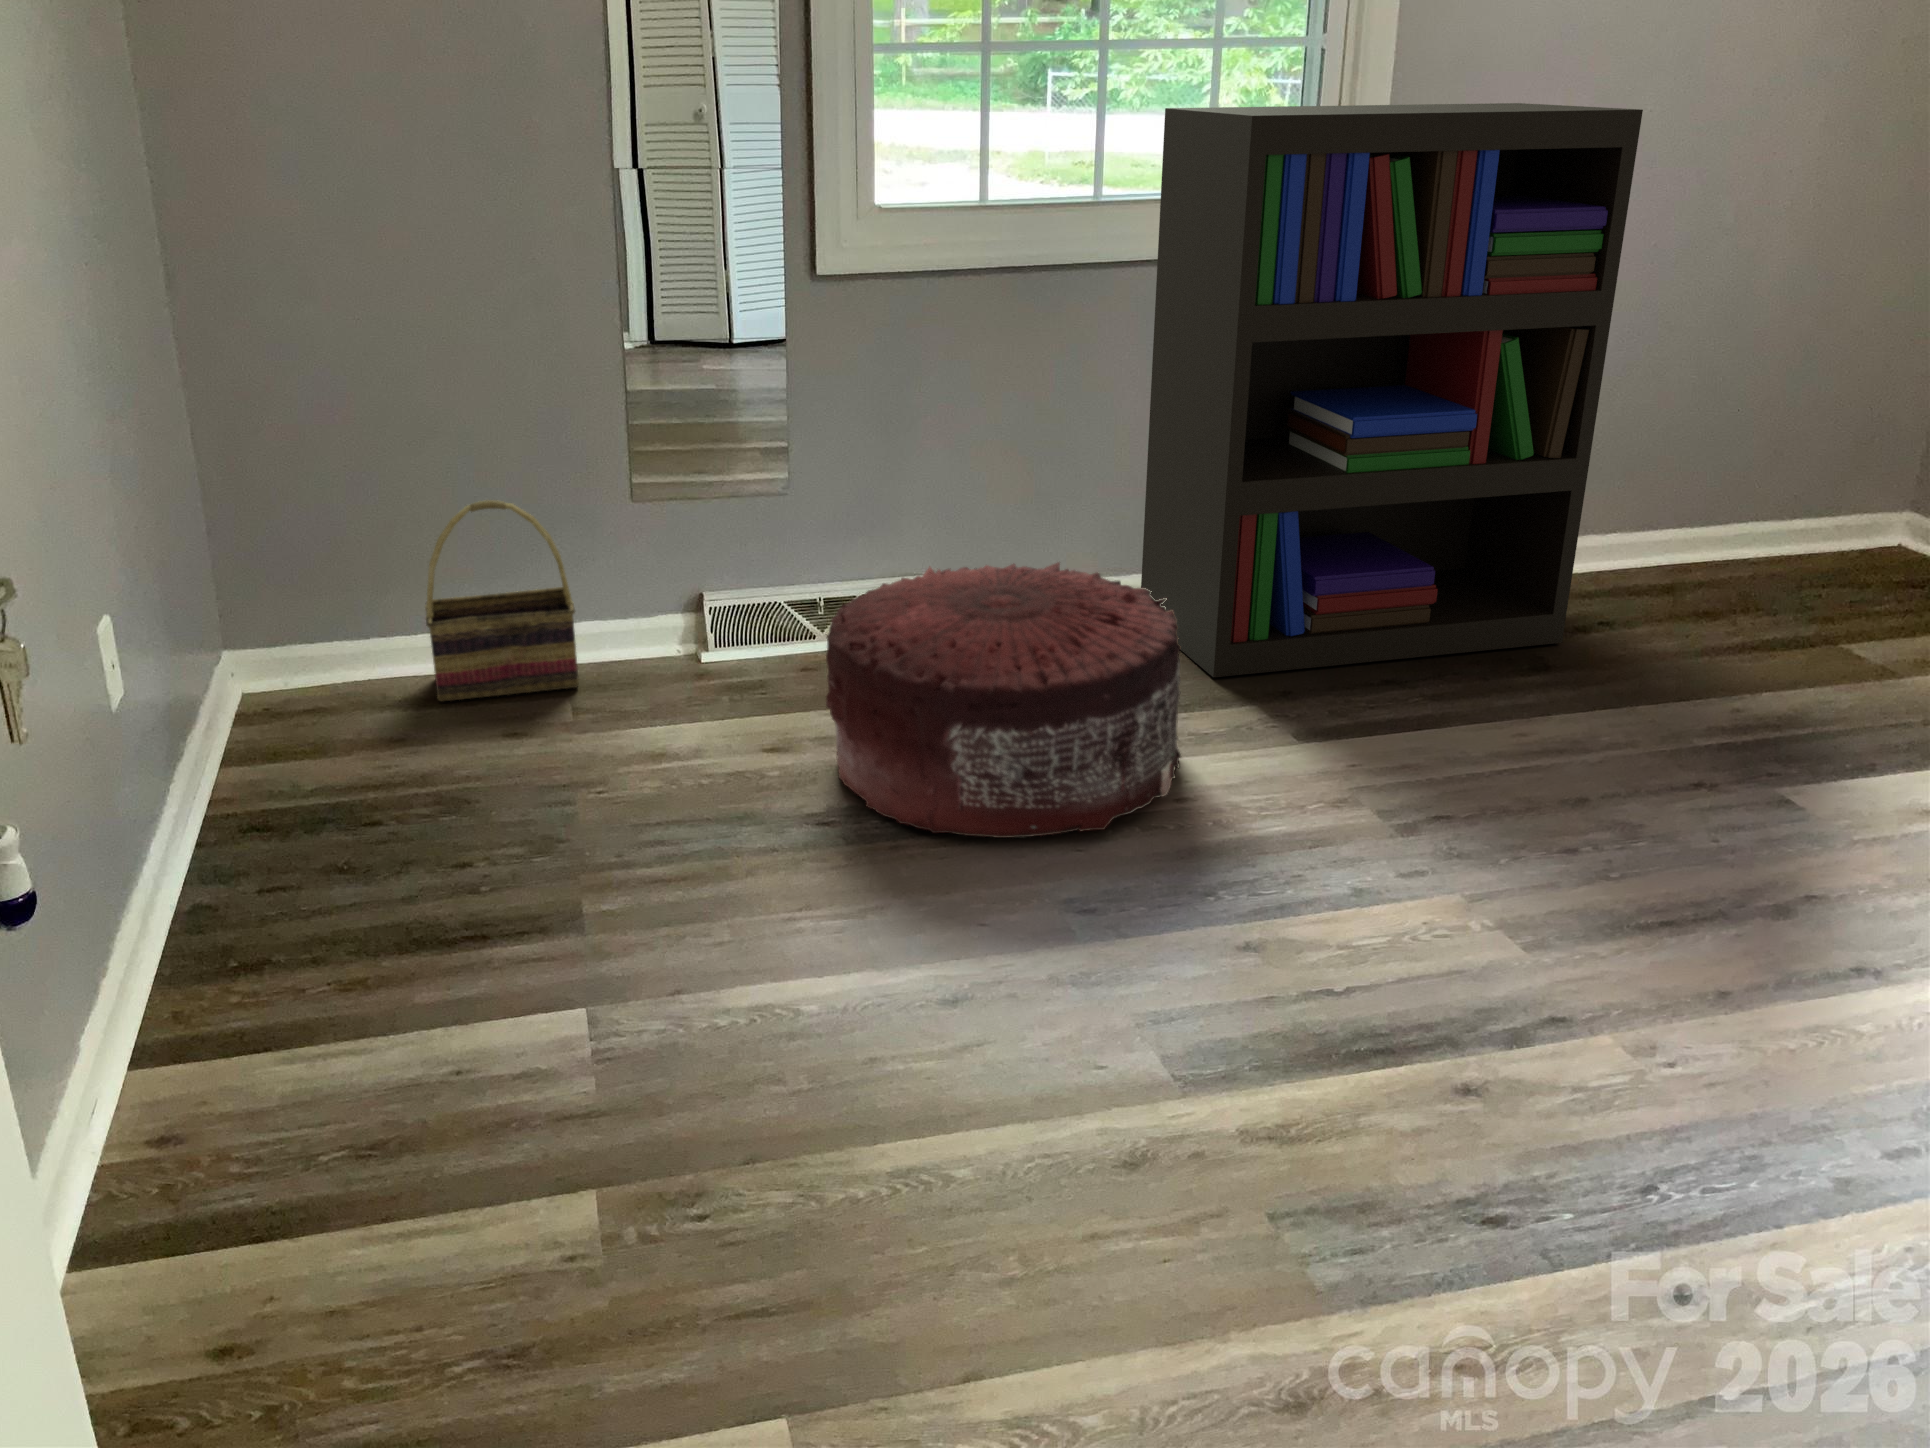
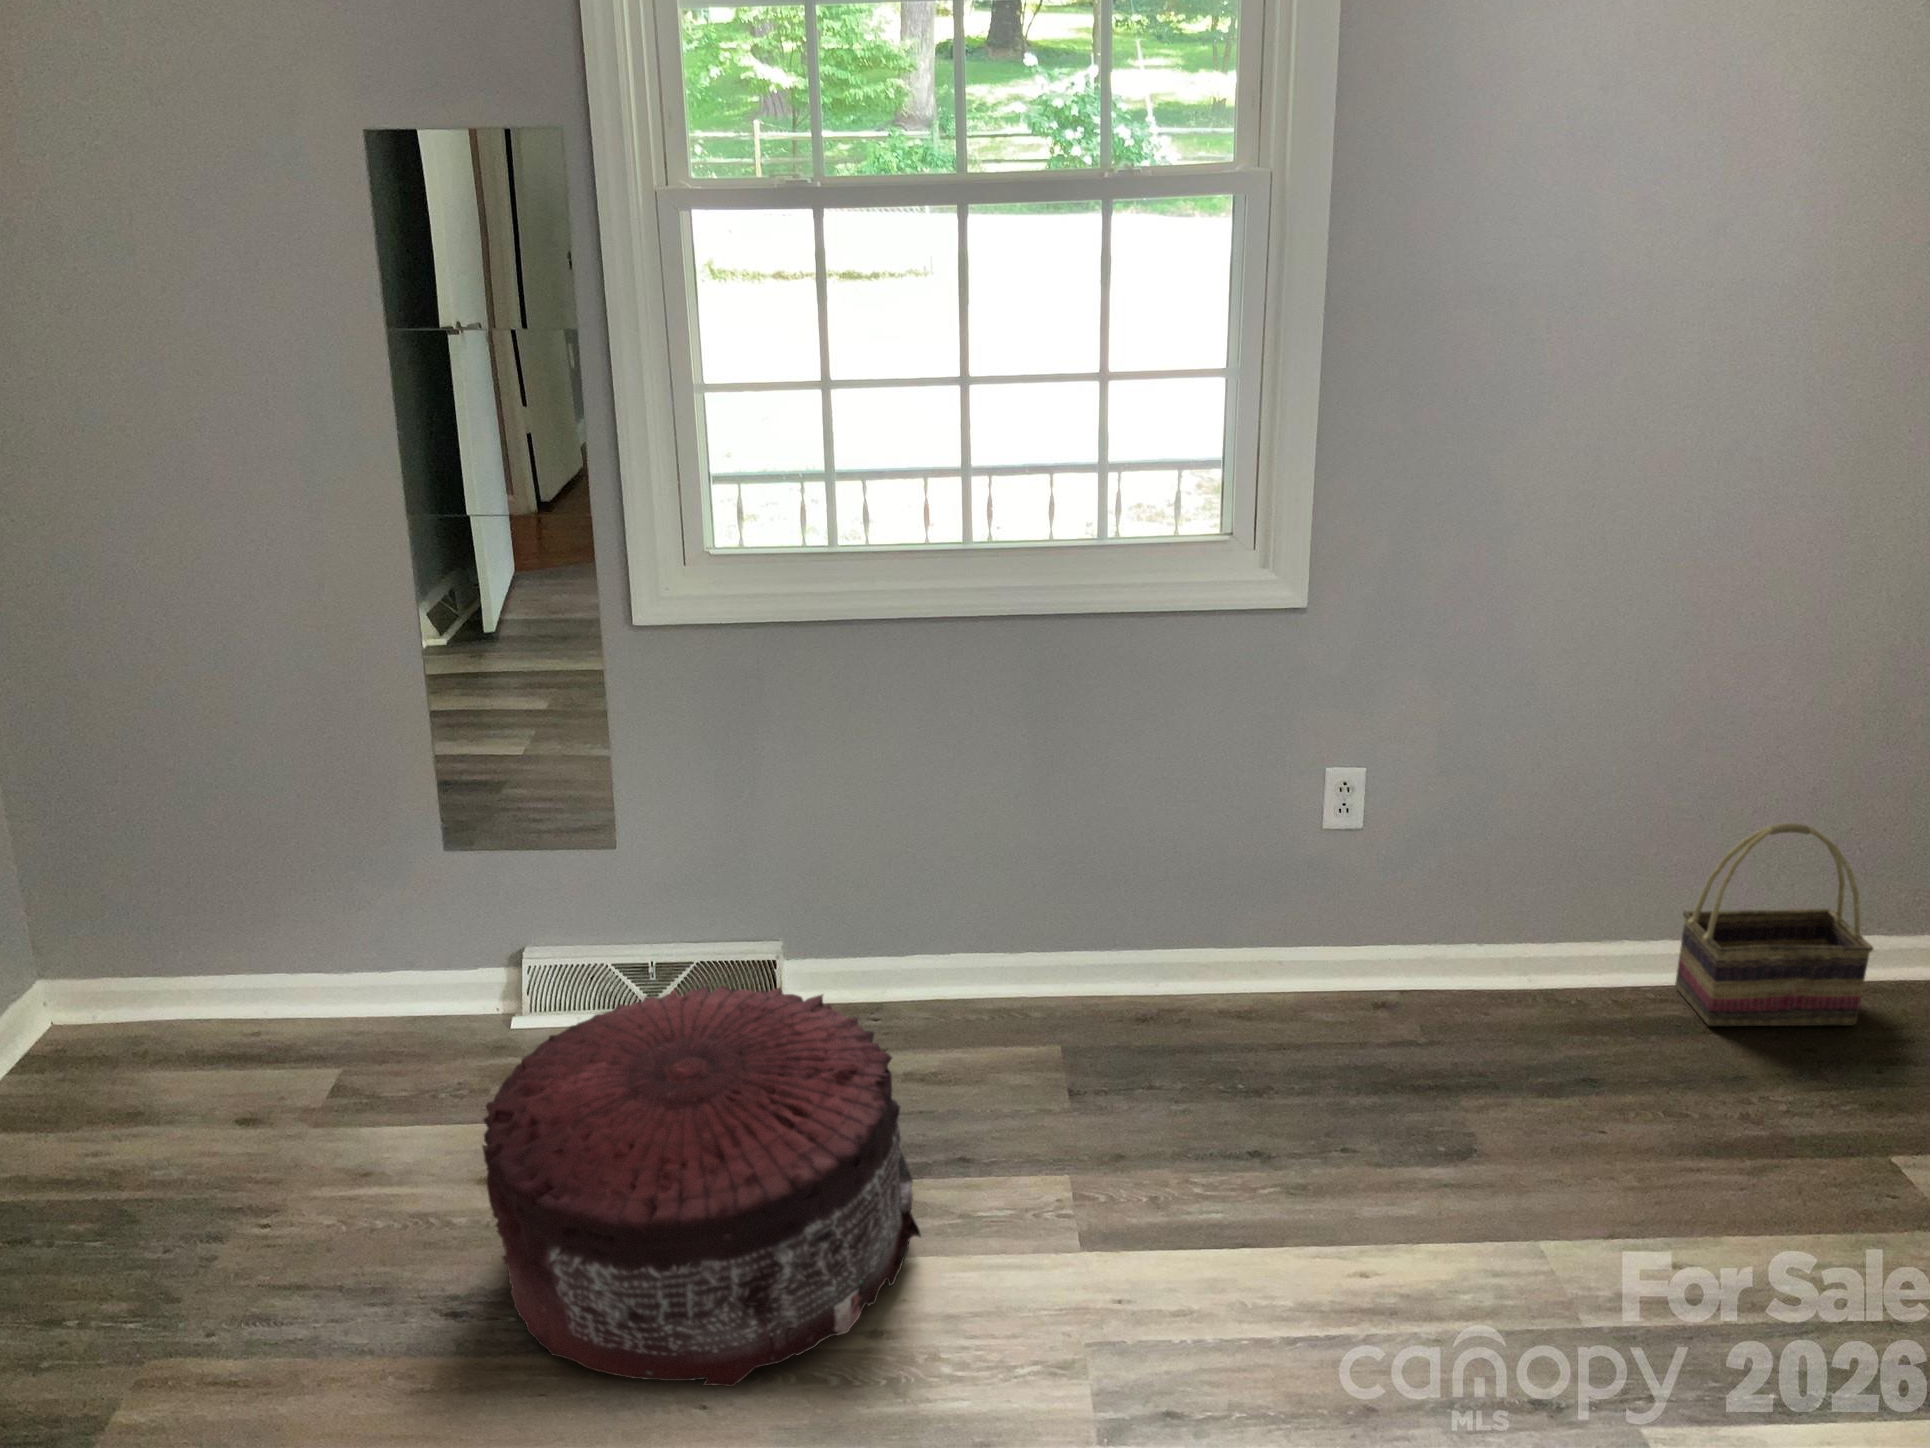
bookshelf: present [1141,103,1643,677] -> none [1023,445,1578,1122]
basket: present [425,500,579,702] -> present [1675,823,1874,1026]

